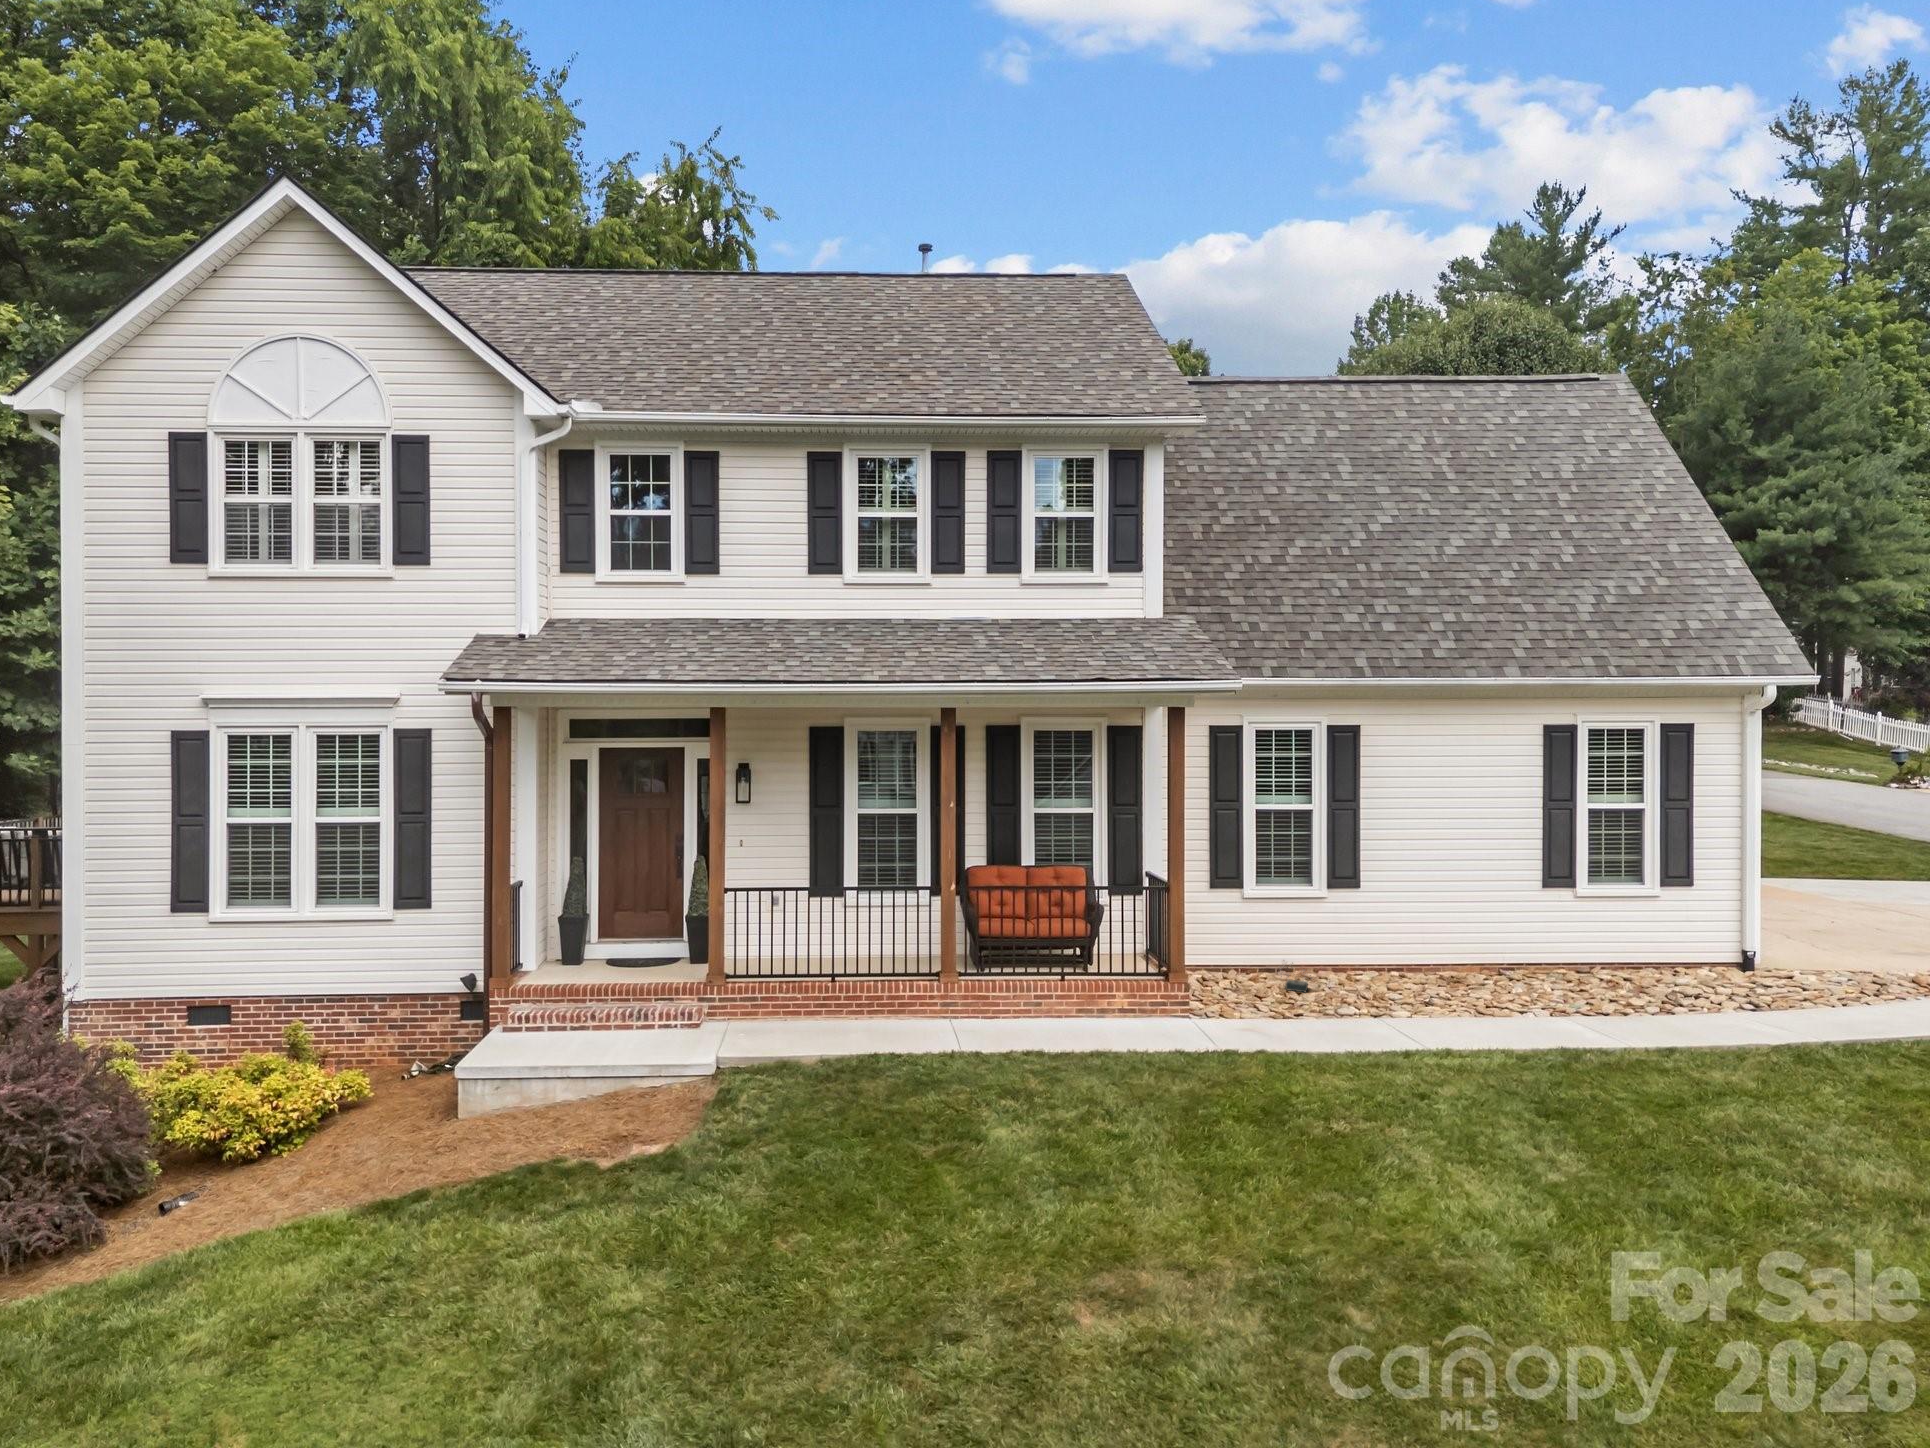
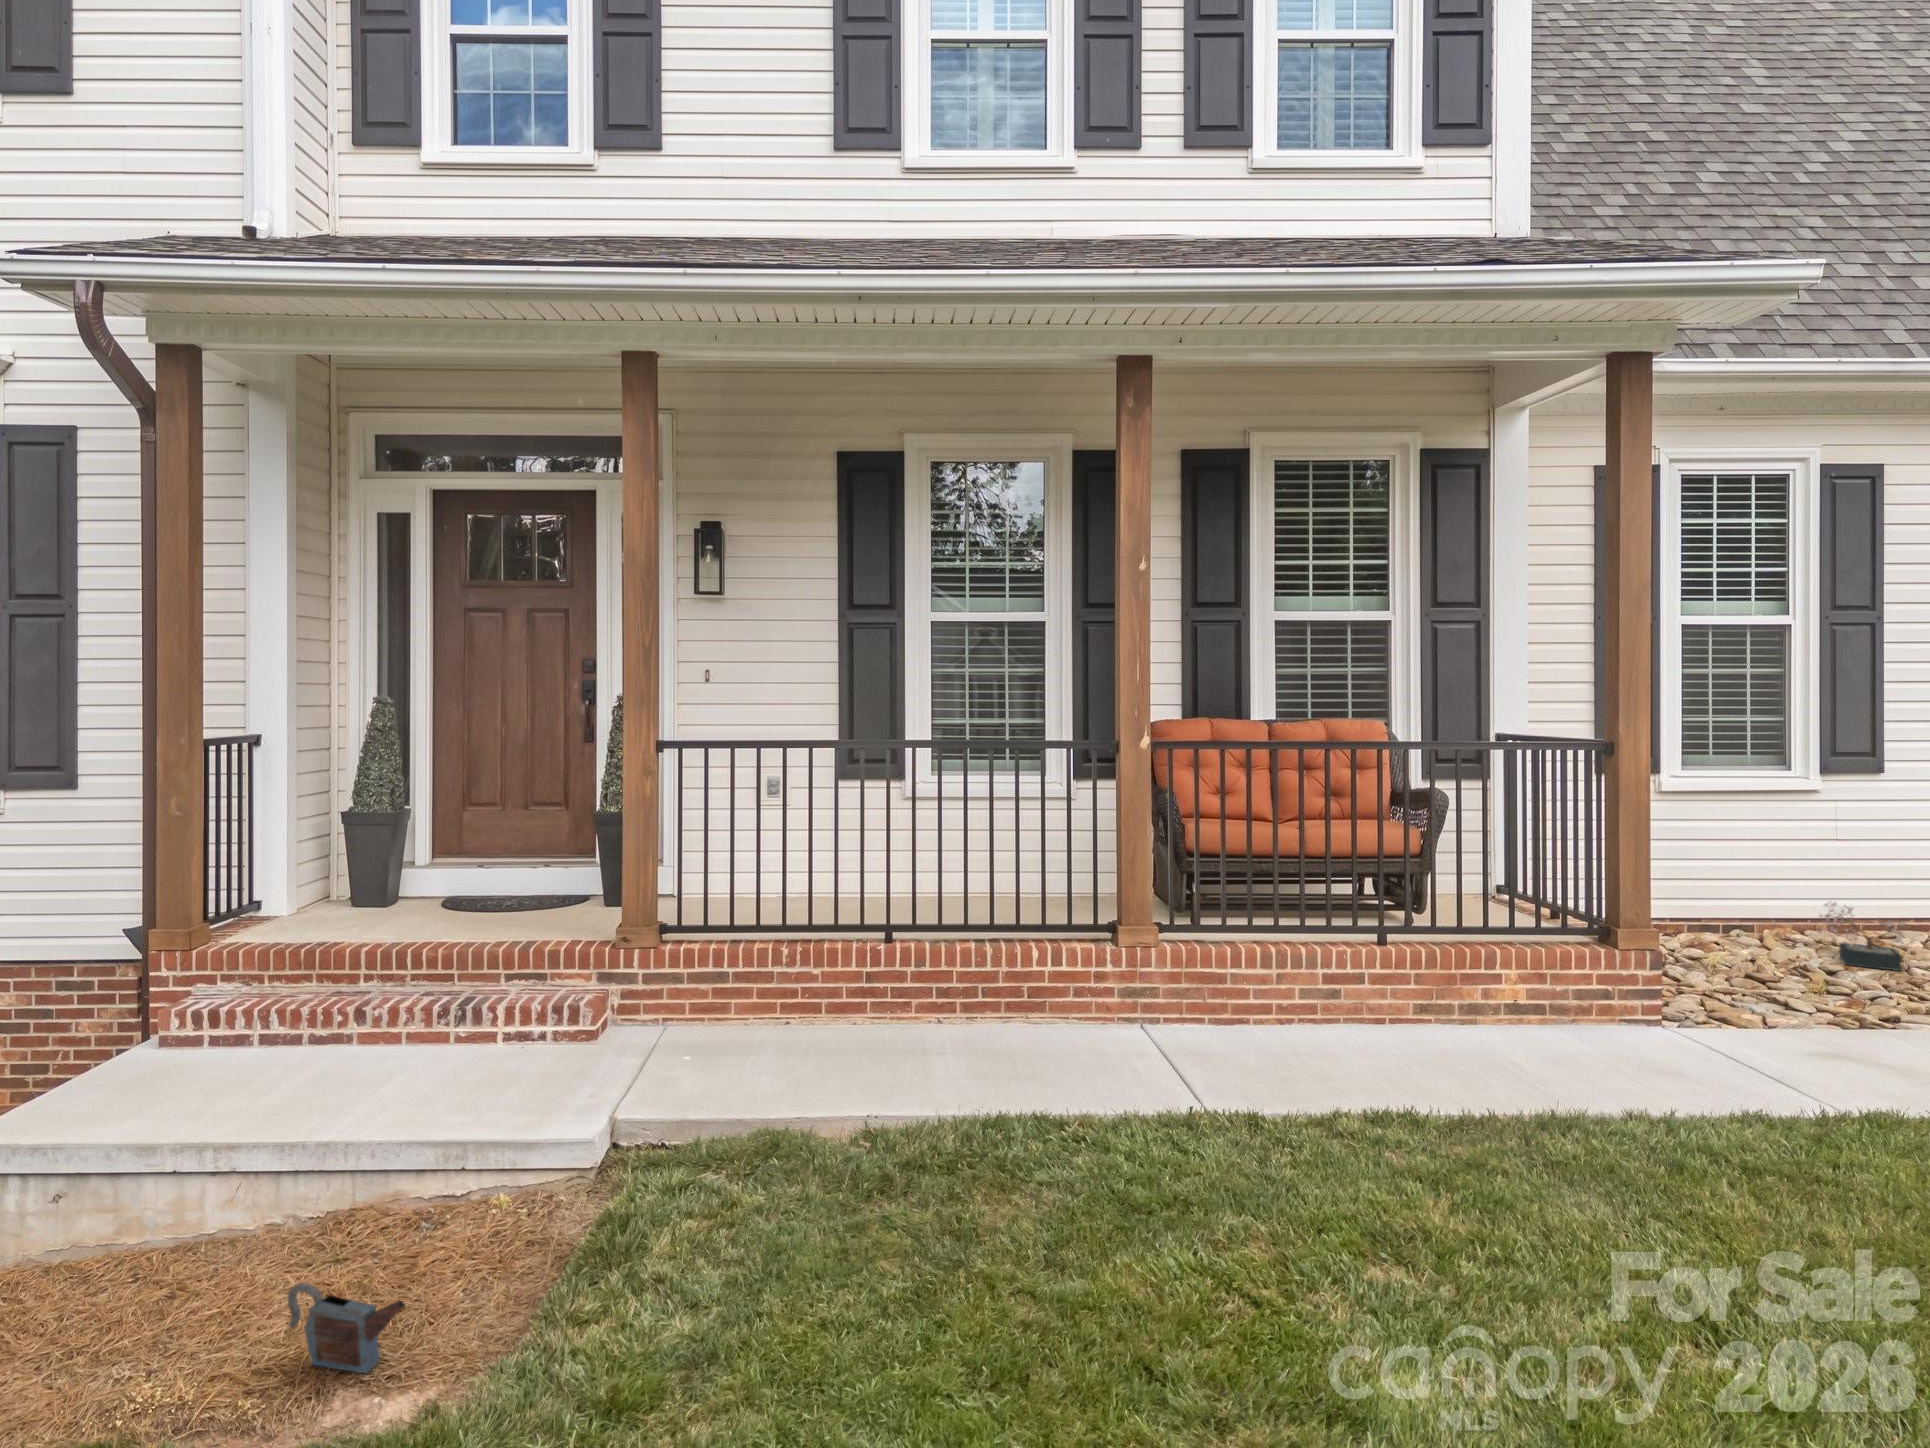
watering can: none [638,1096,680,1123] -> present [288,1283,405,1373]

